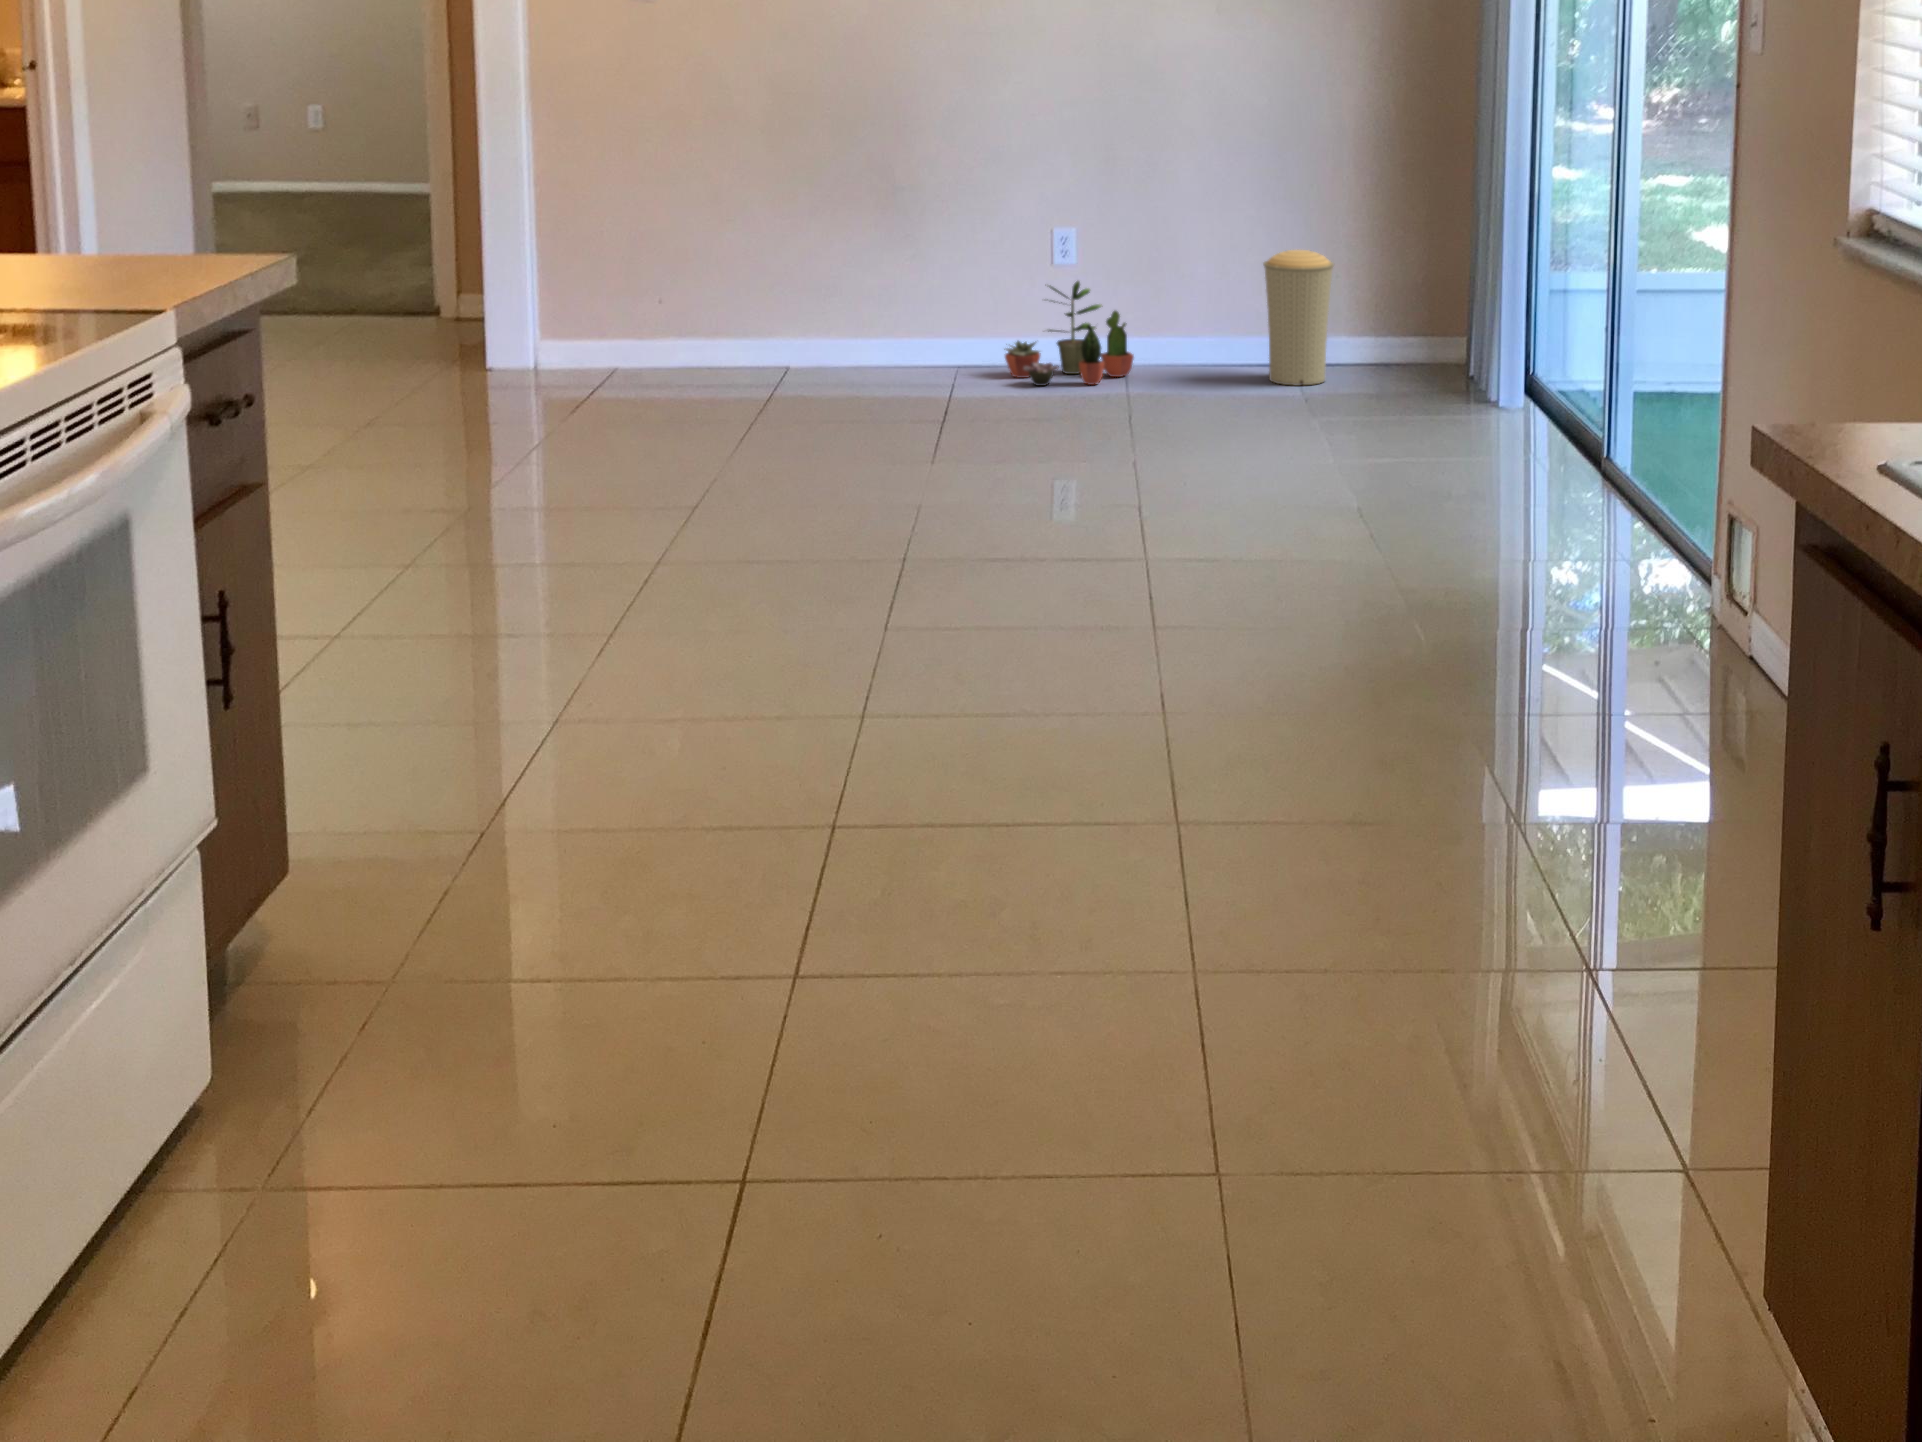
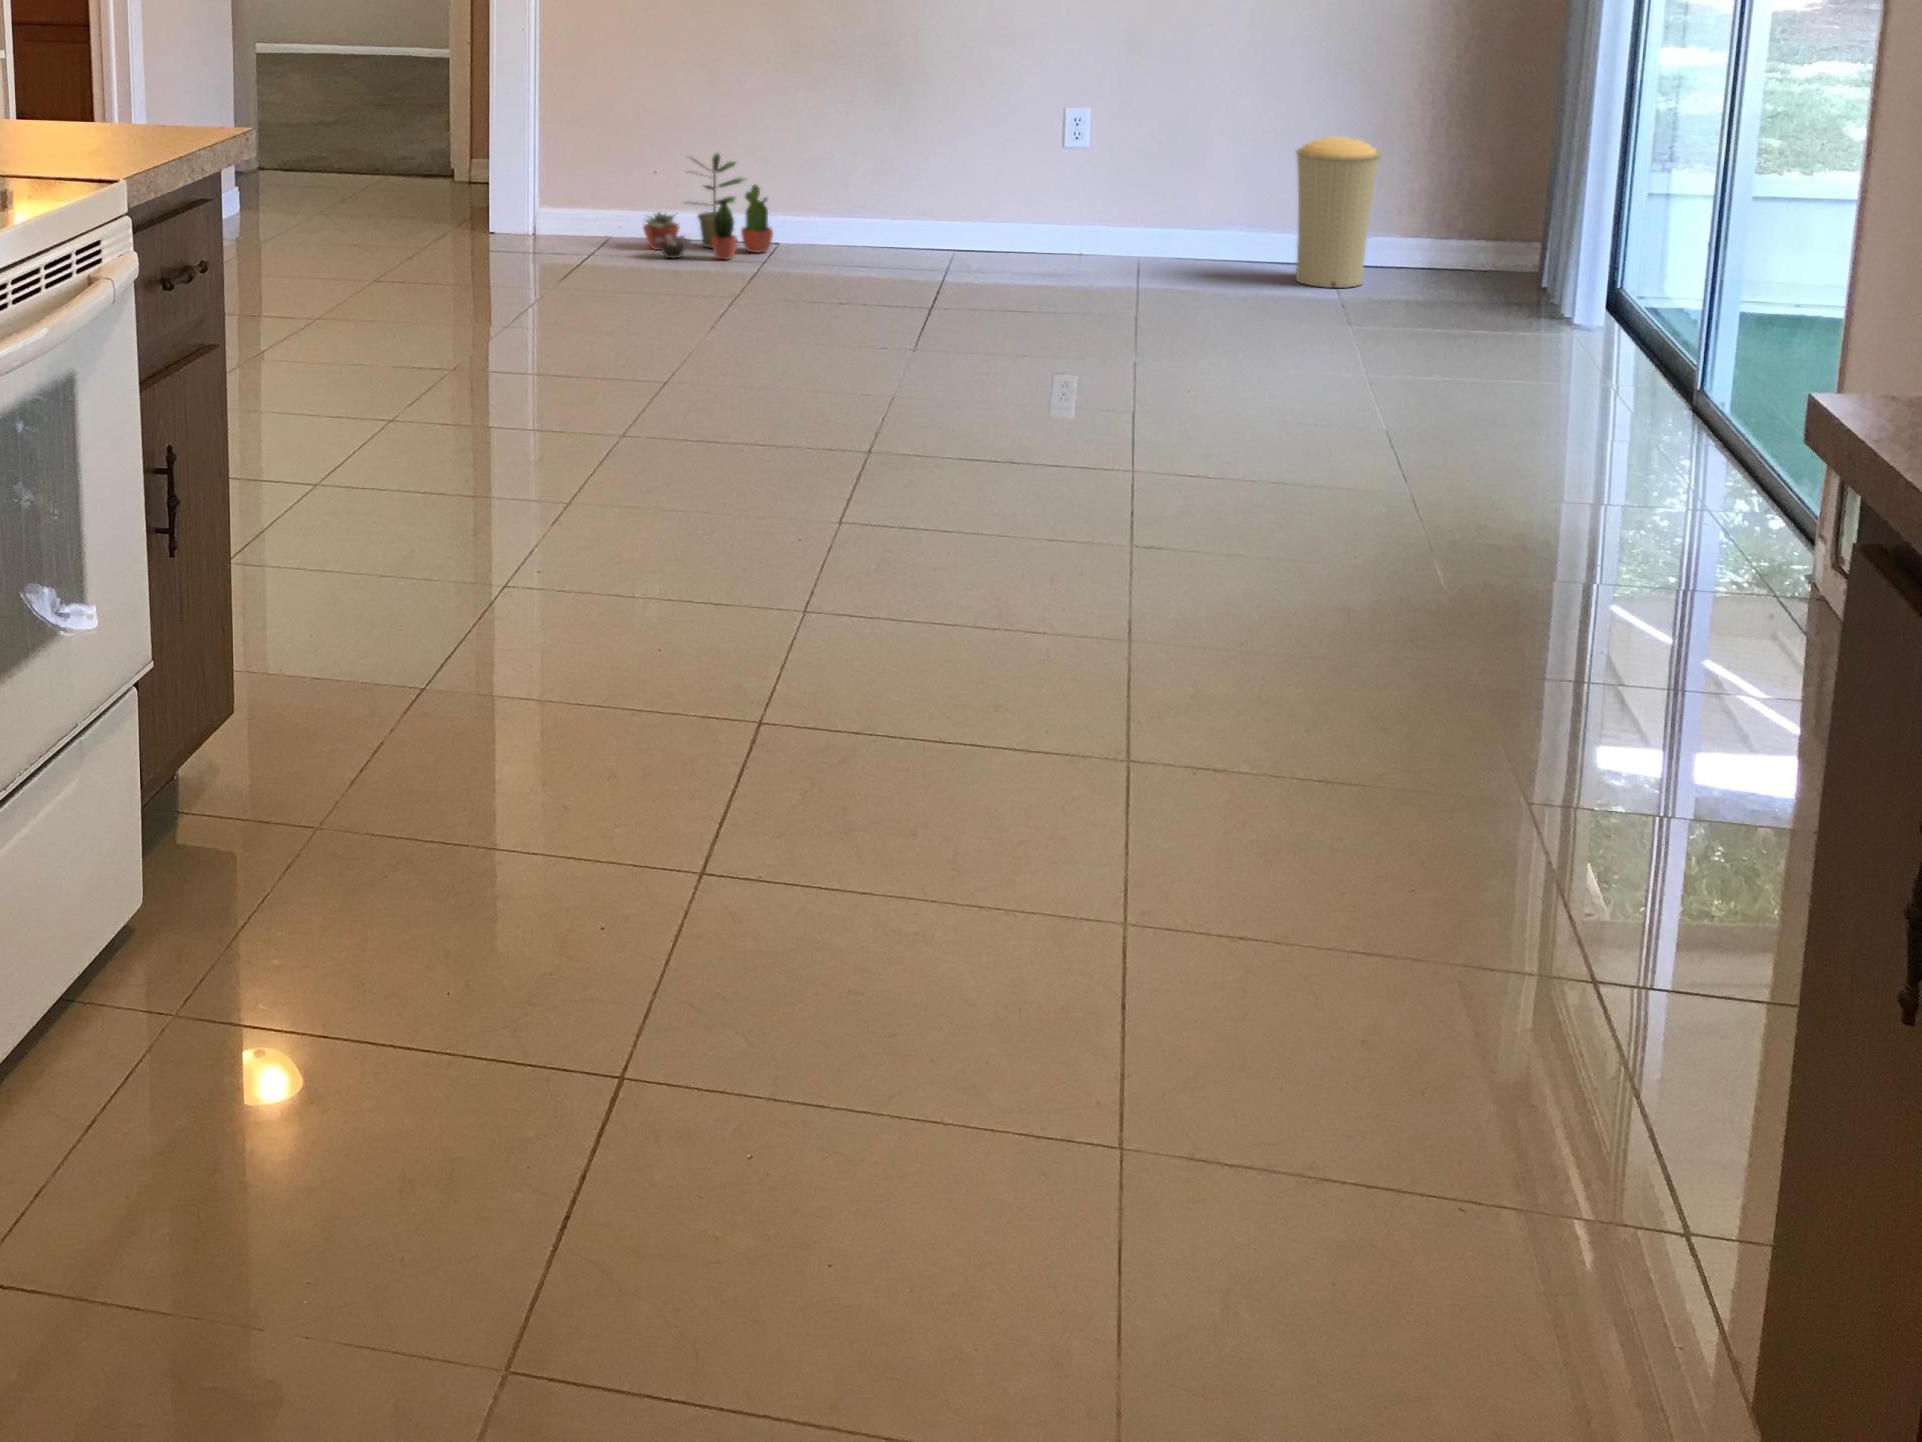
potted plant: present [1004,281,1134,386] -> present [643,153,773,259]

